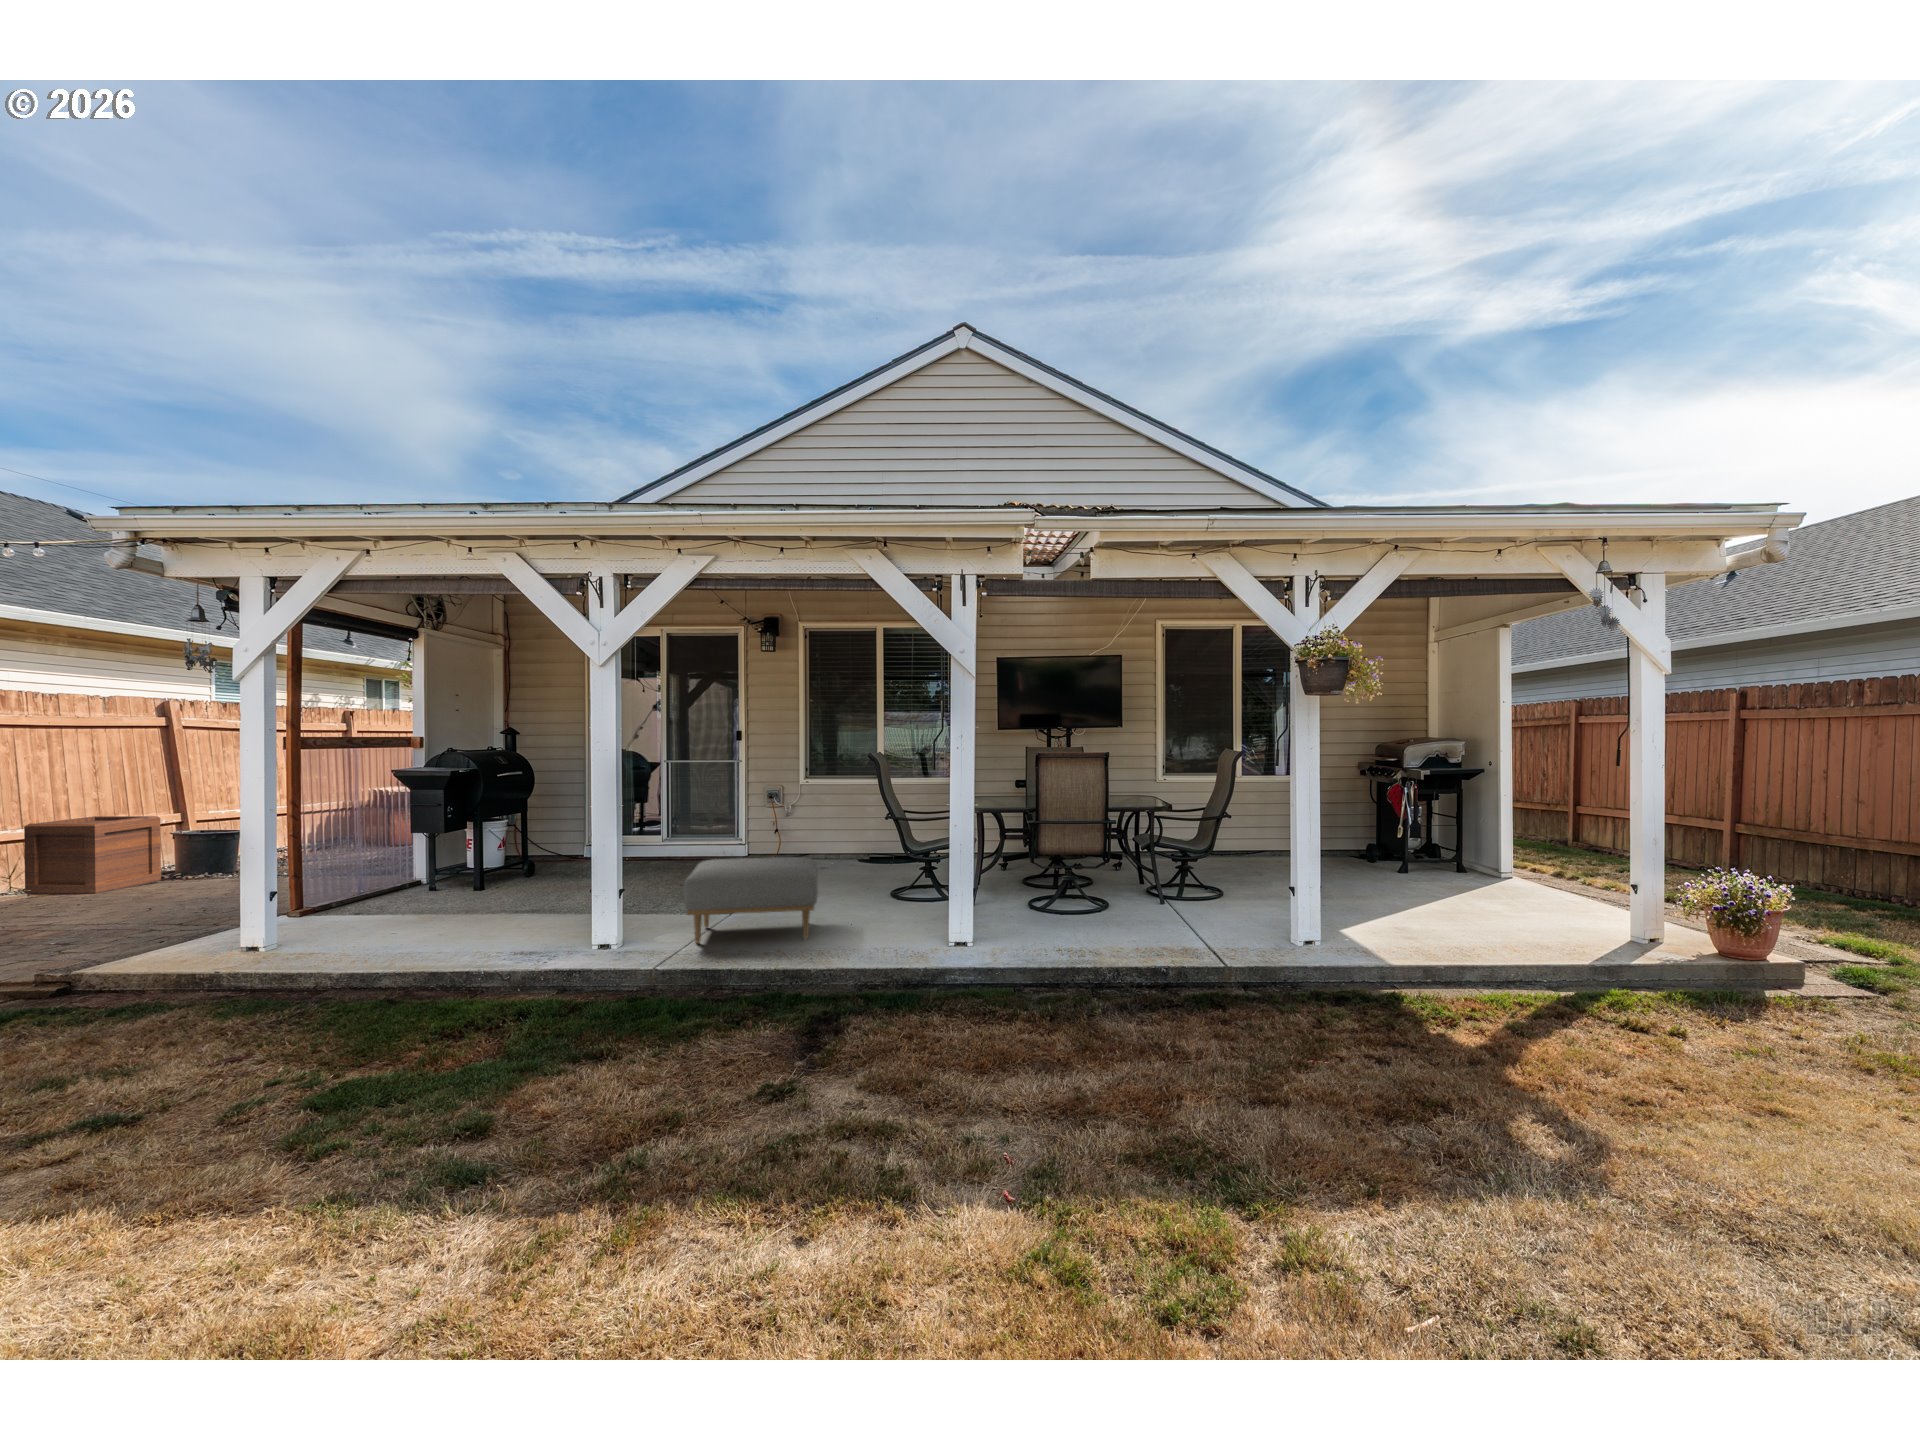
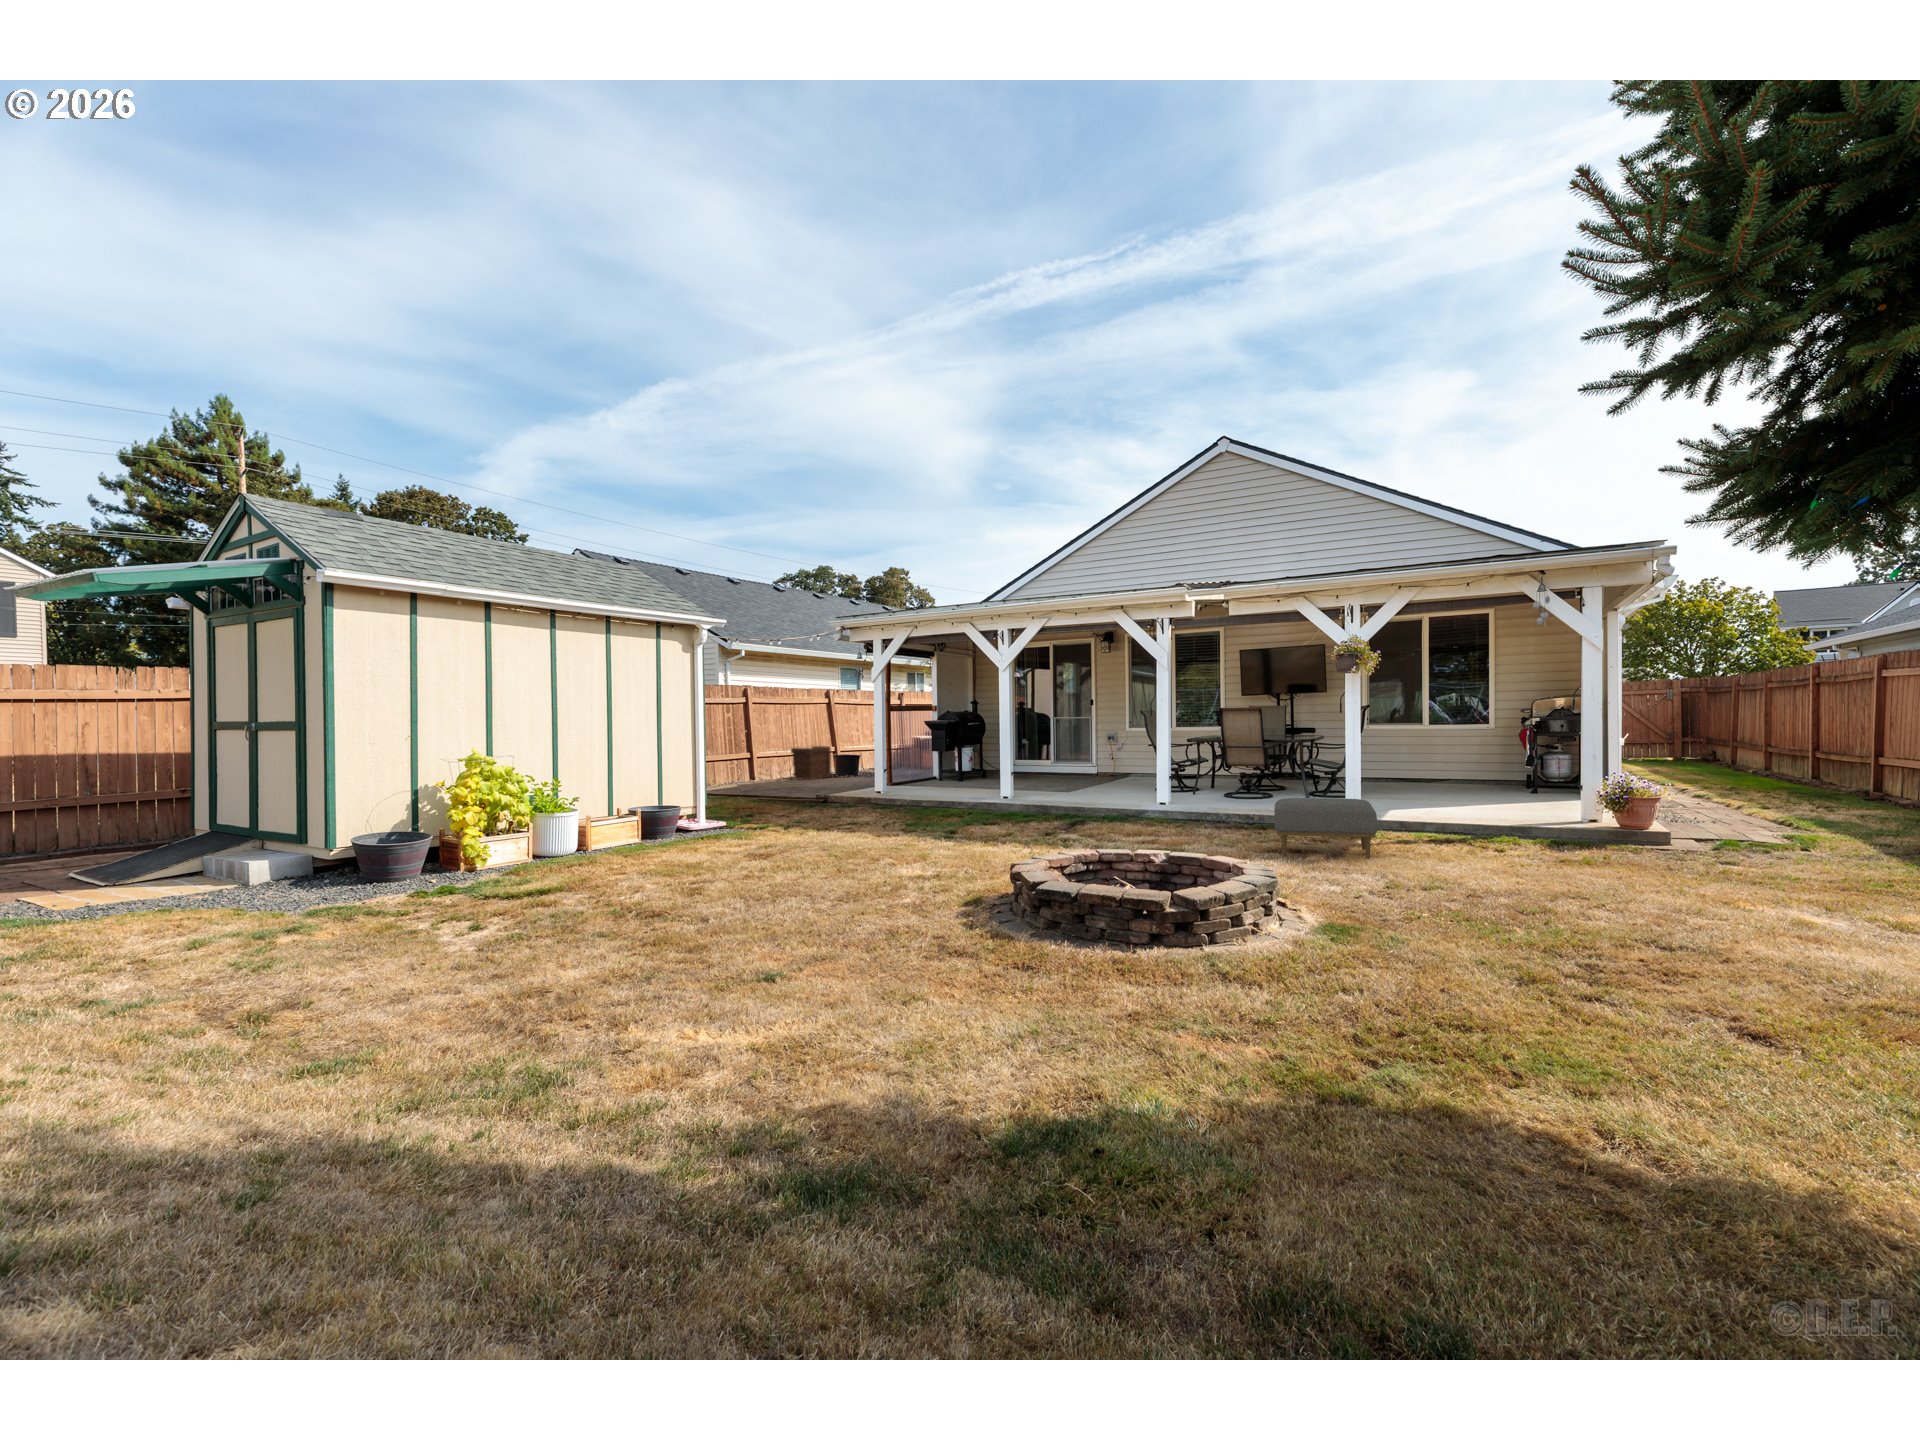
ottoman: present [684,857,818,944] -> present [1274,798,1378,859]

